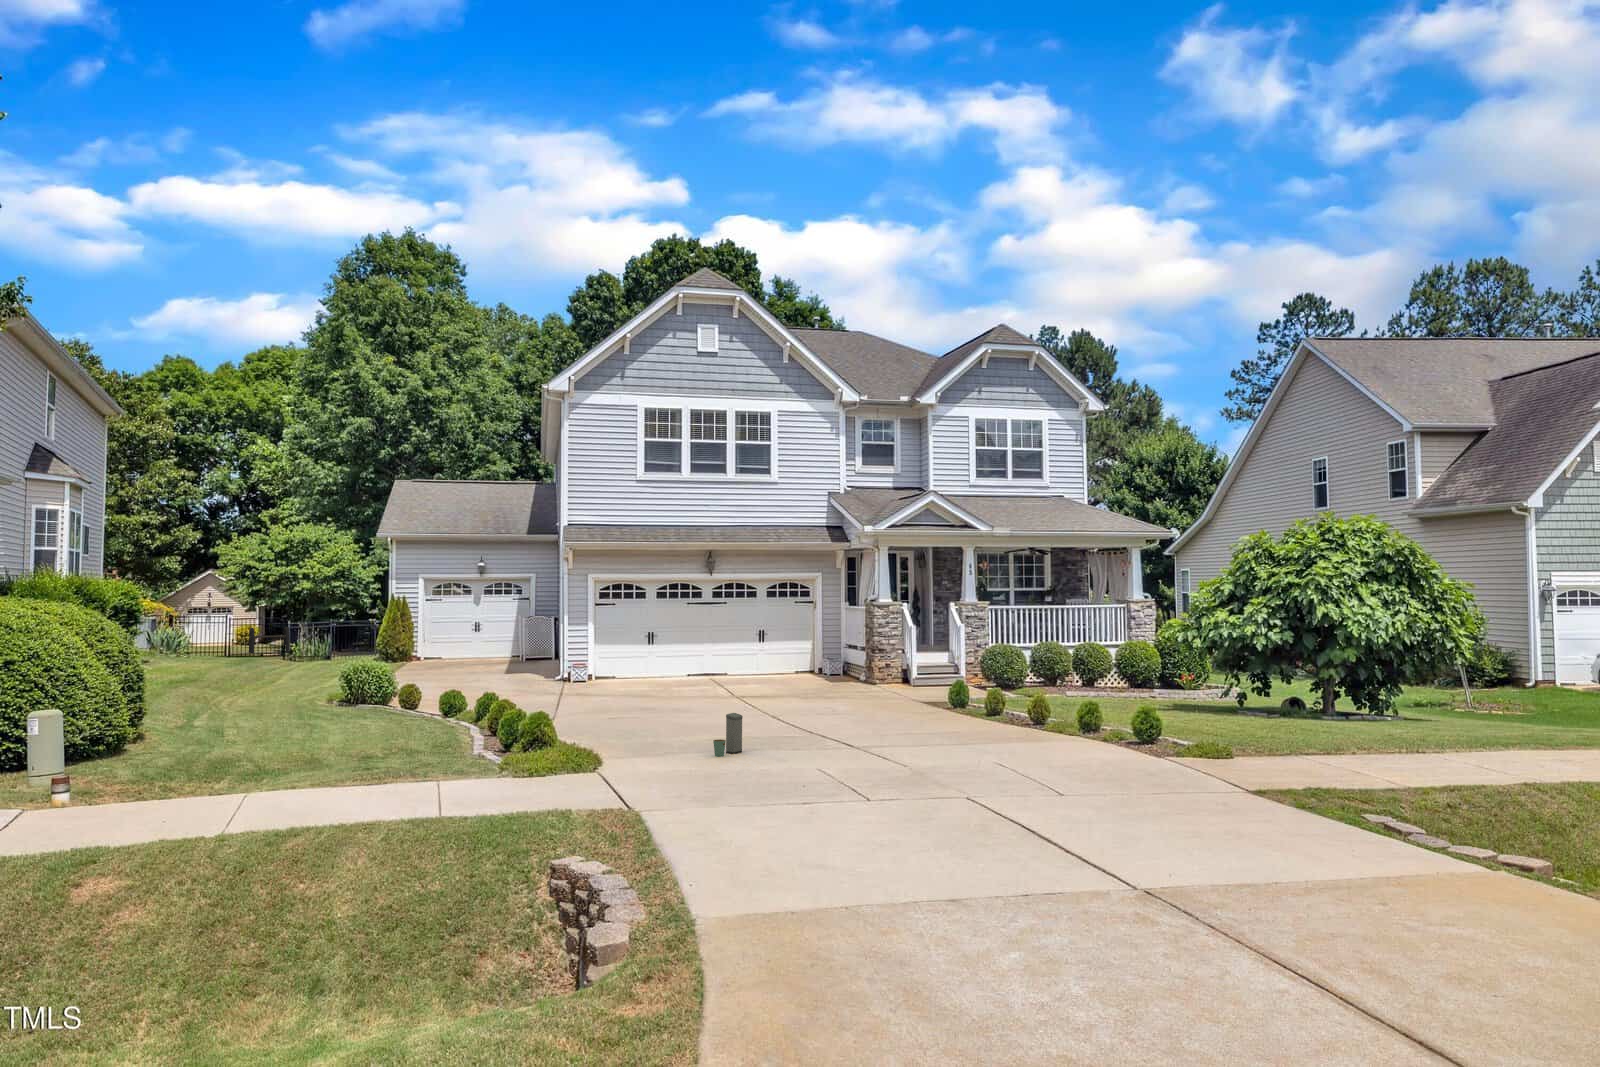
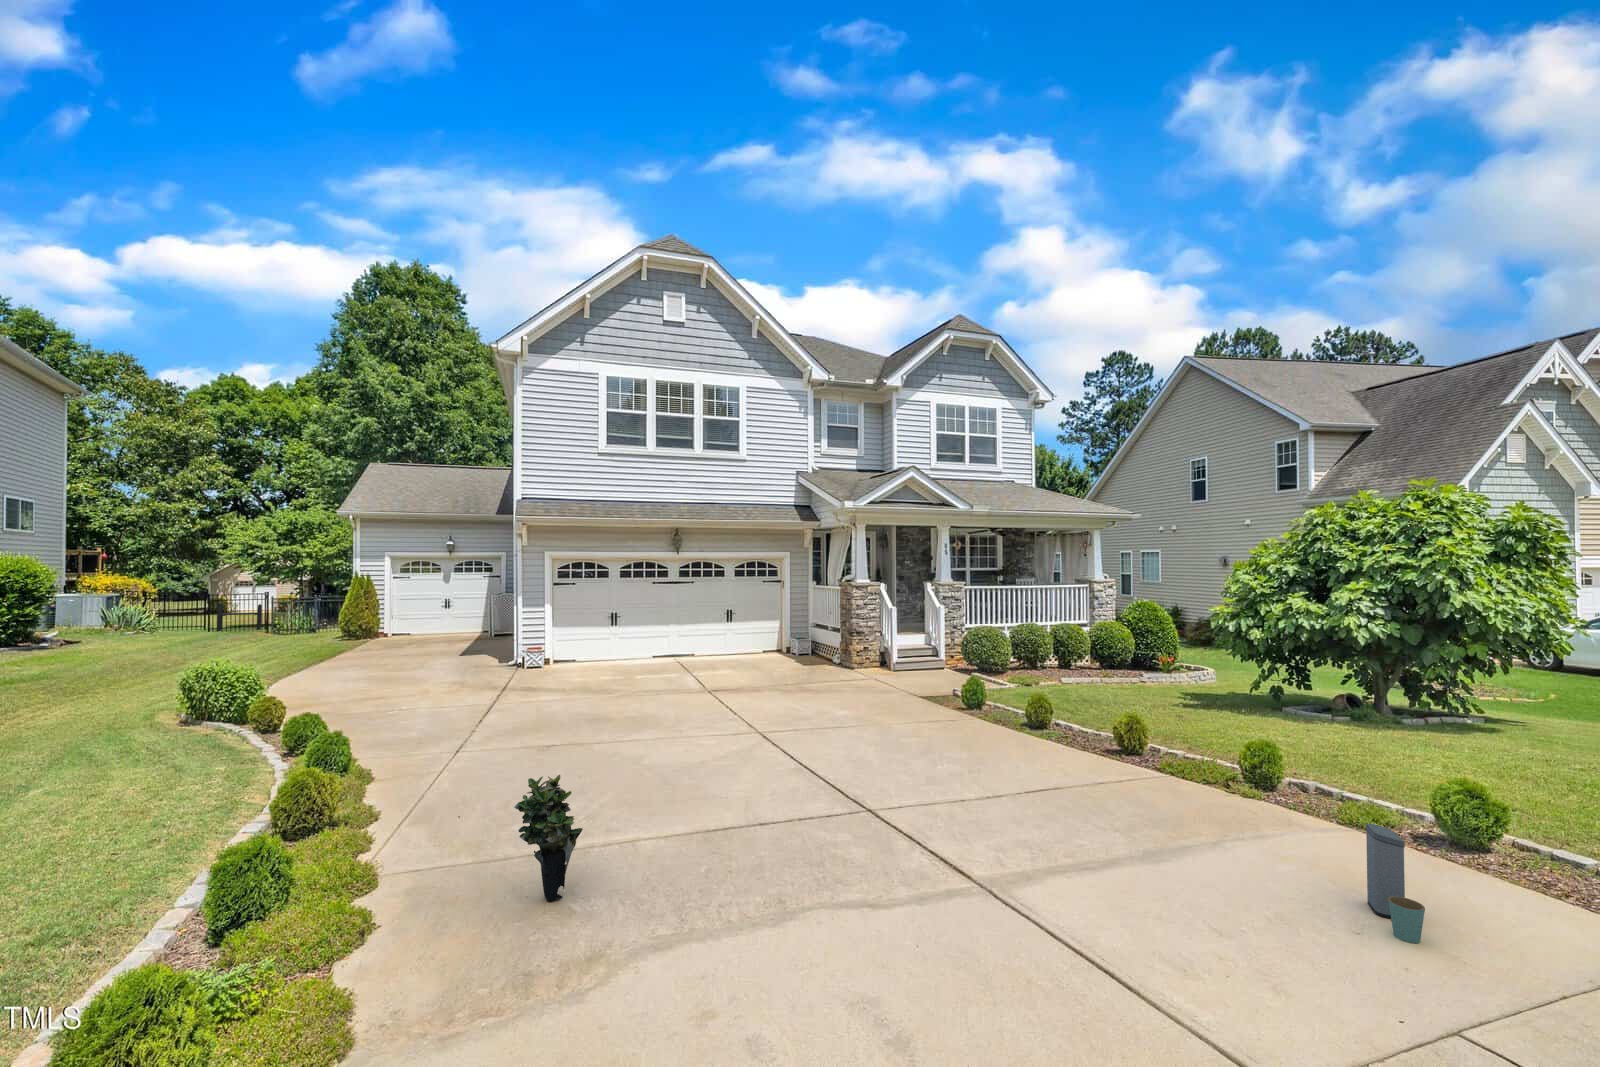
potted plant: none [637,693,668,748] -> present [514,775,583,902]
trash can: present [713,713,743,757] -> present [1366,823,1425,943]

